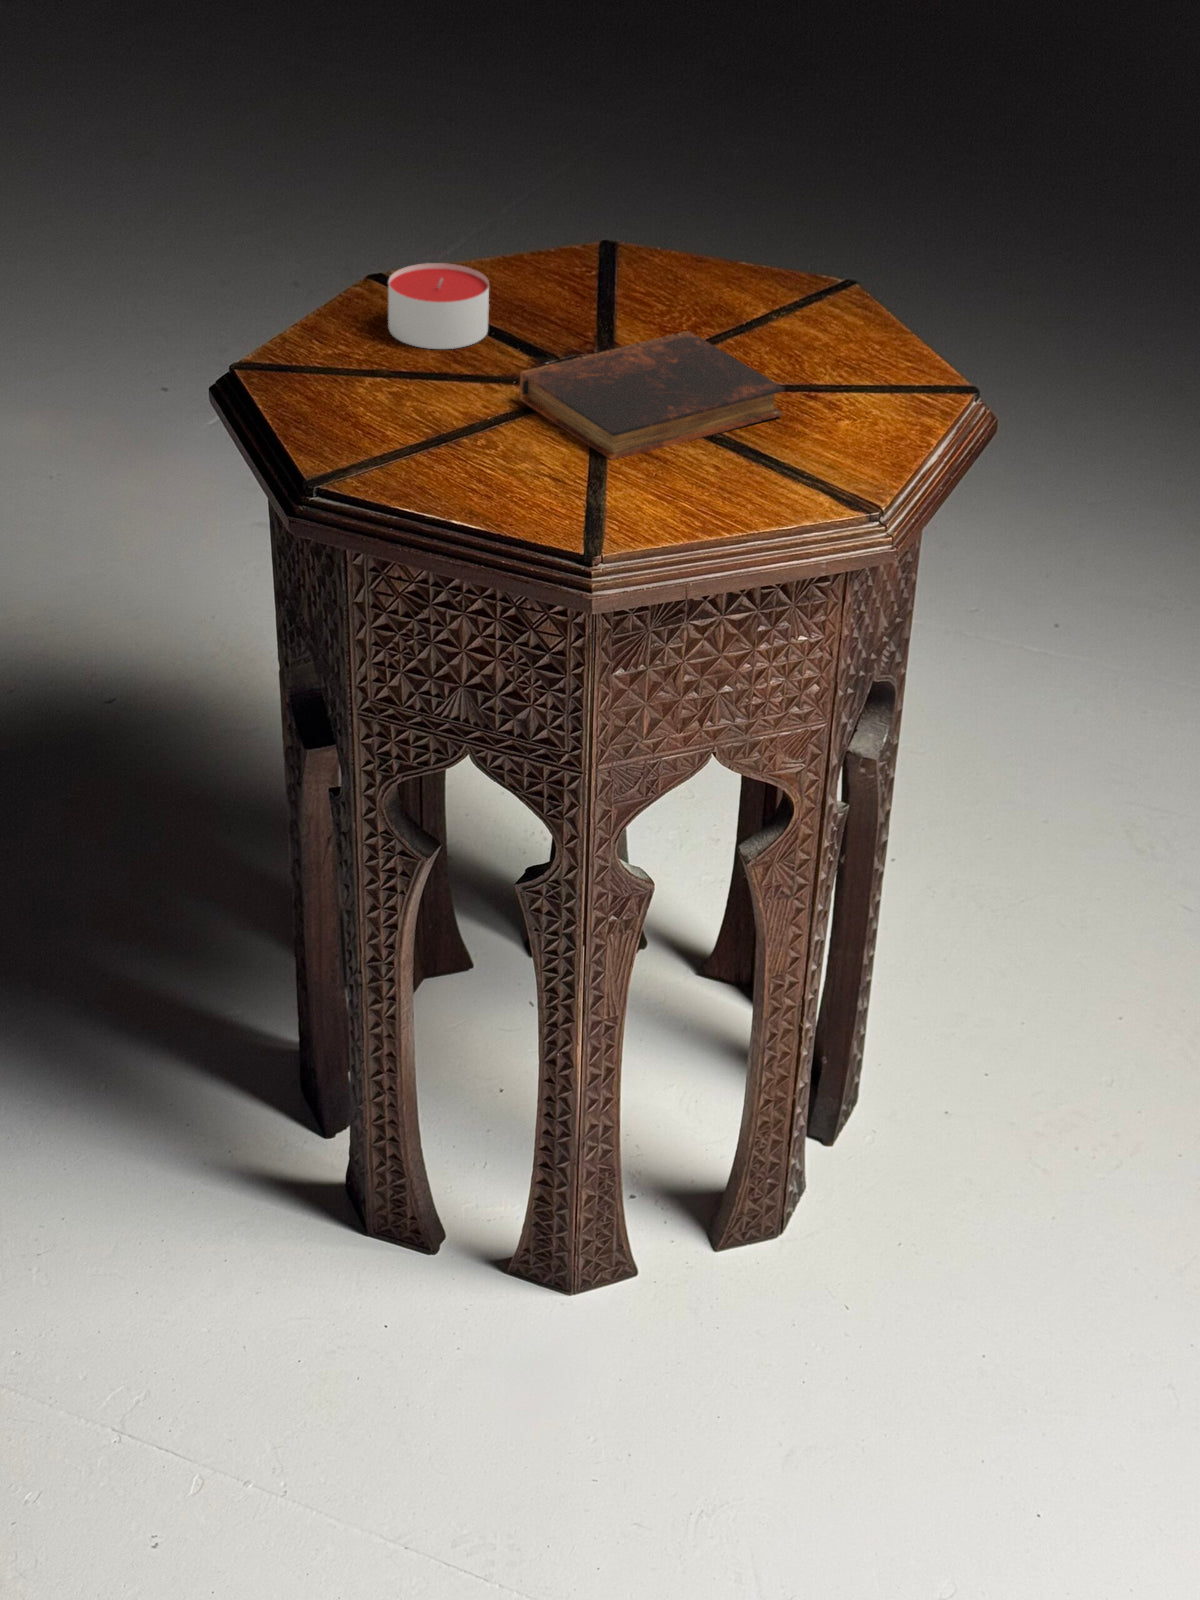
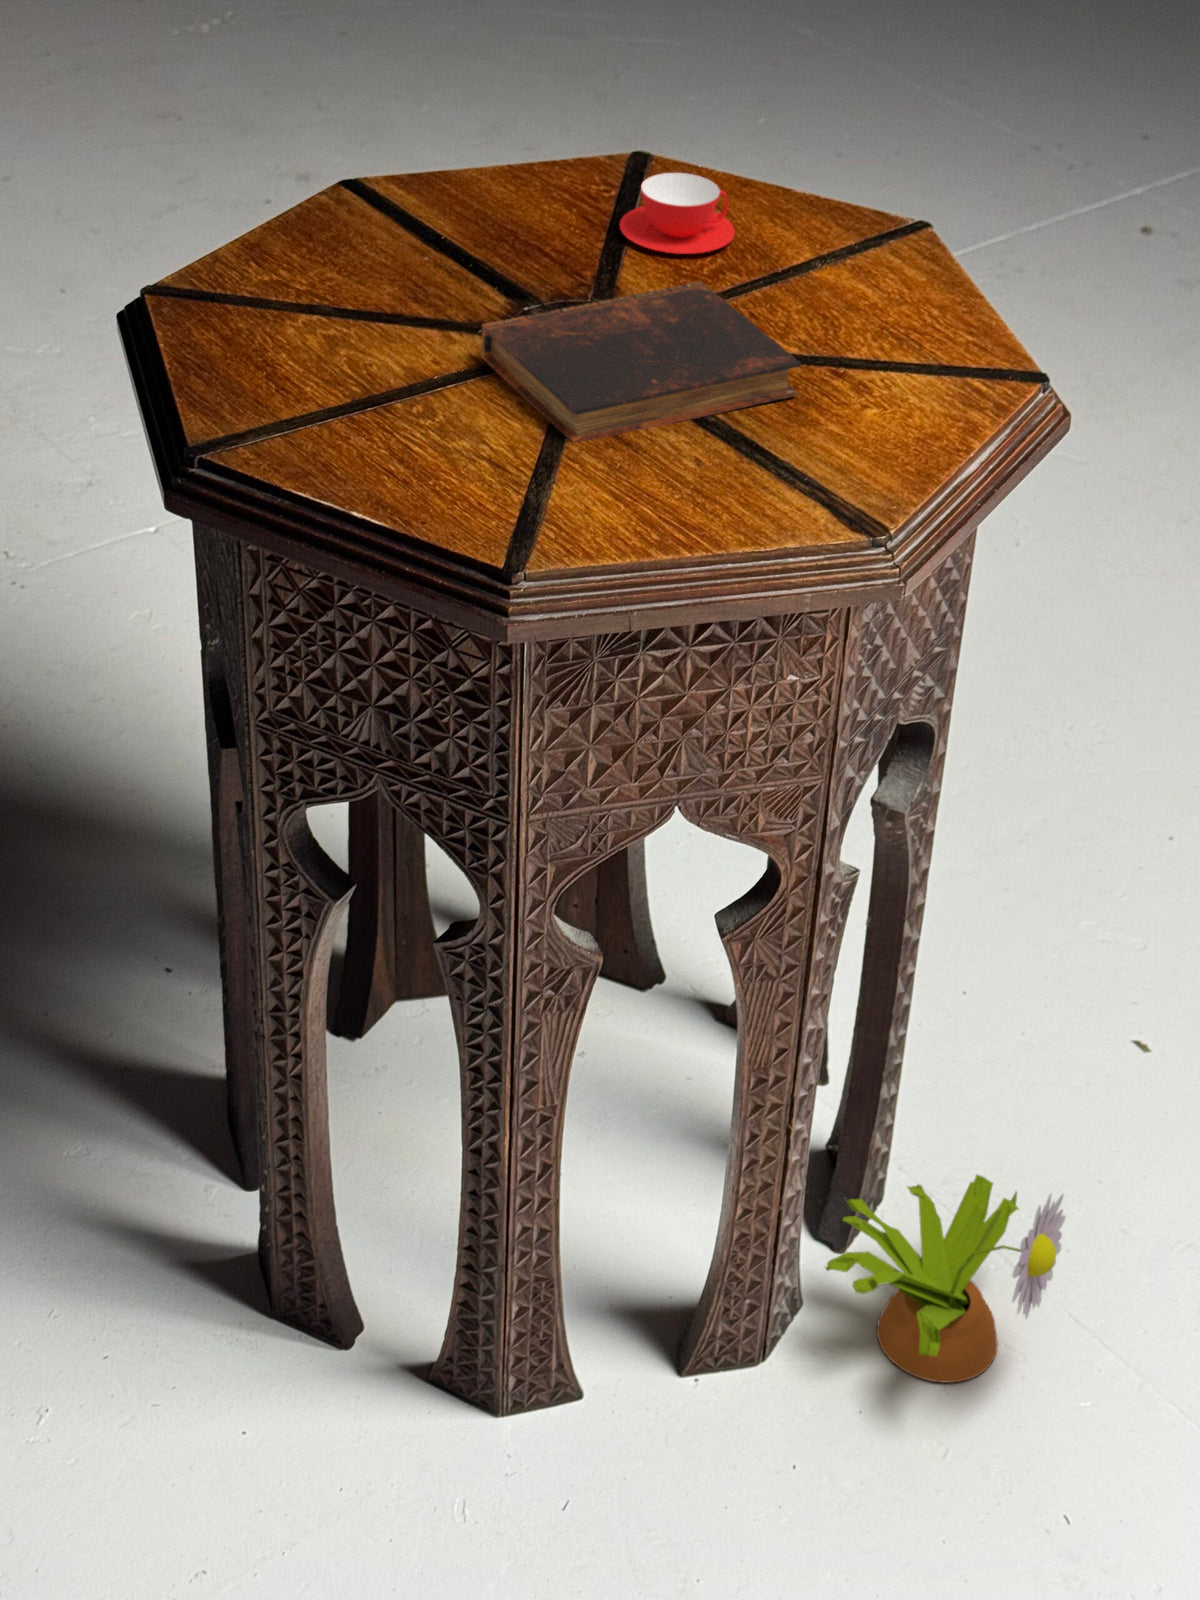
teacup: none [605,249,700,314] -> present [620,173,735,254]
candle: present [388,263,489,349] -> none [347,180,469,287]
decorative plant: none [832,1067,1027,1240] -> present [825,1175,1065,1383]

